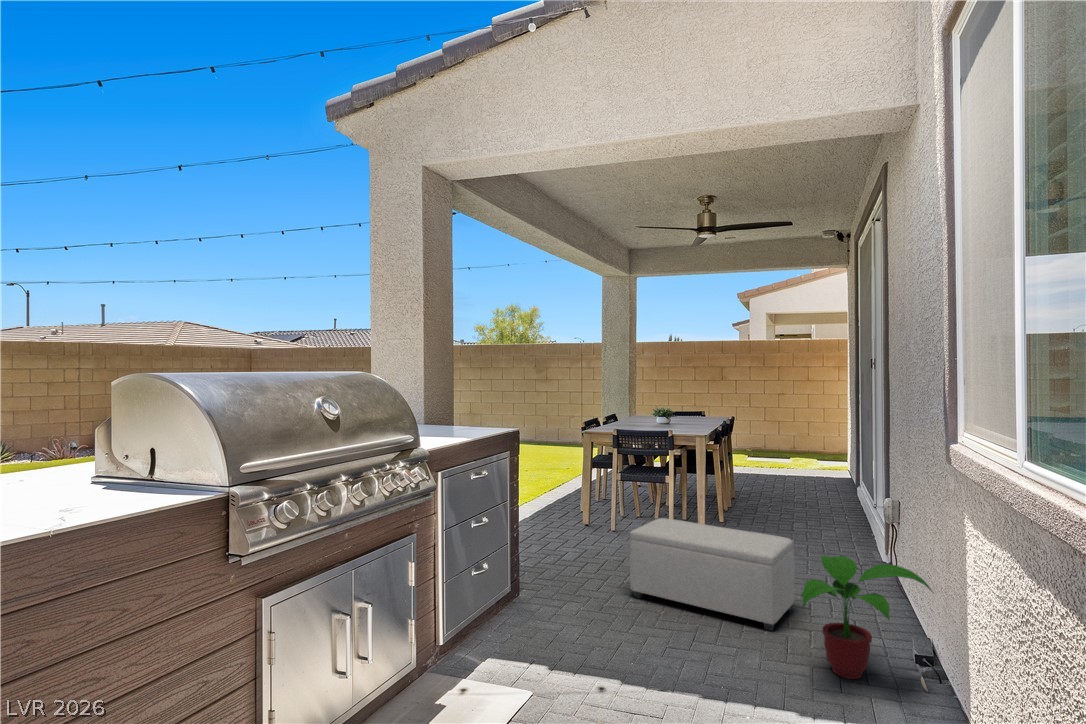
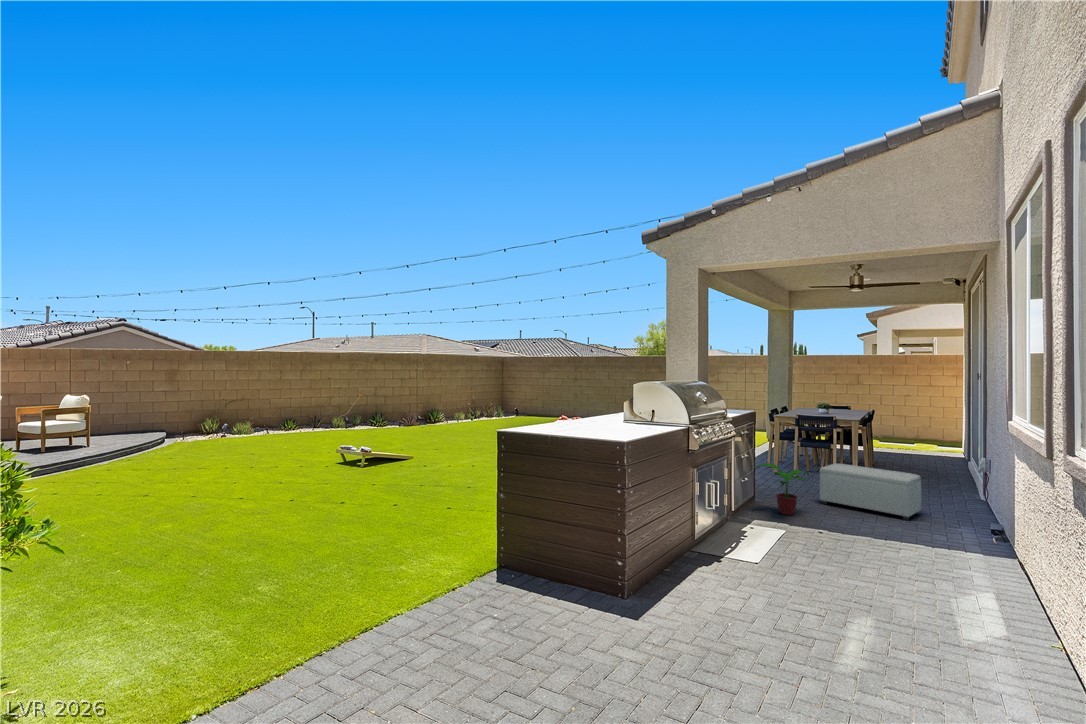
potted plant: present [802,555,932,679] -> present [756,463,810,515]

